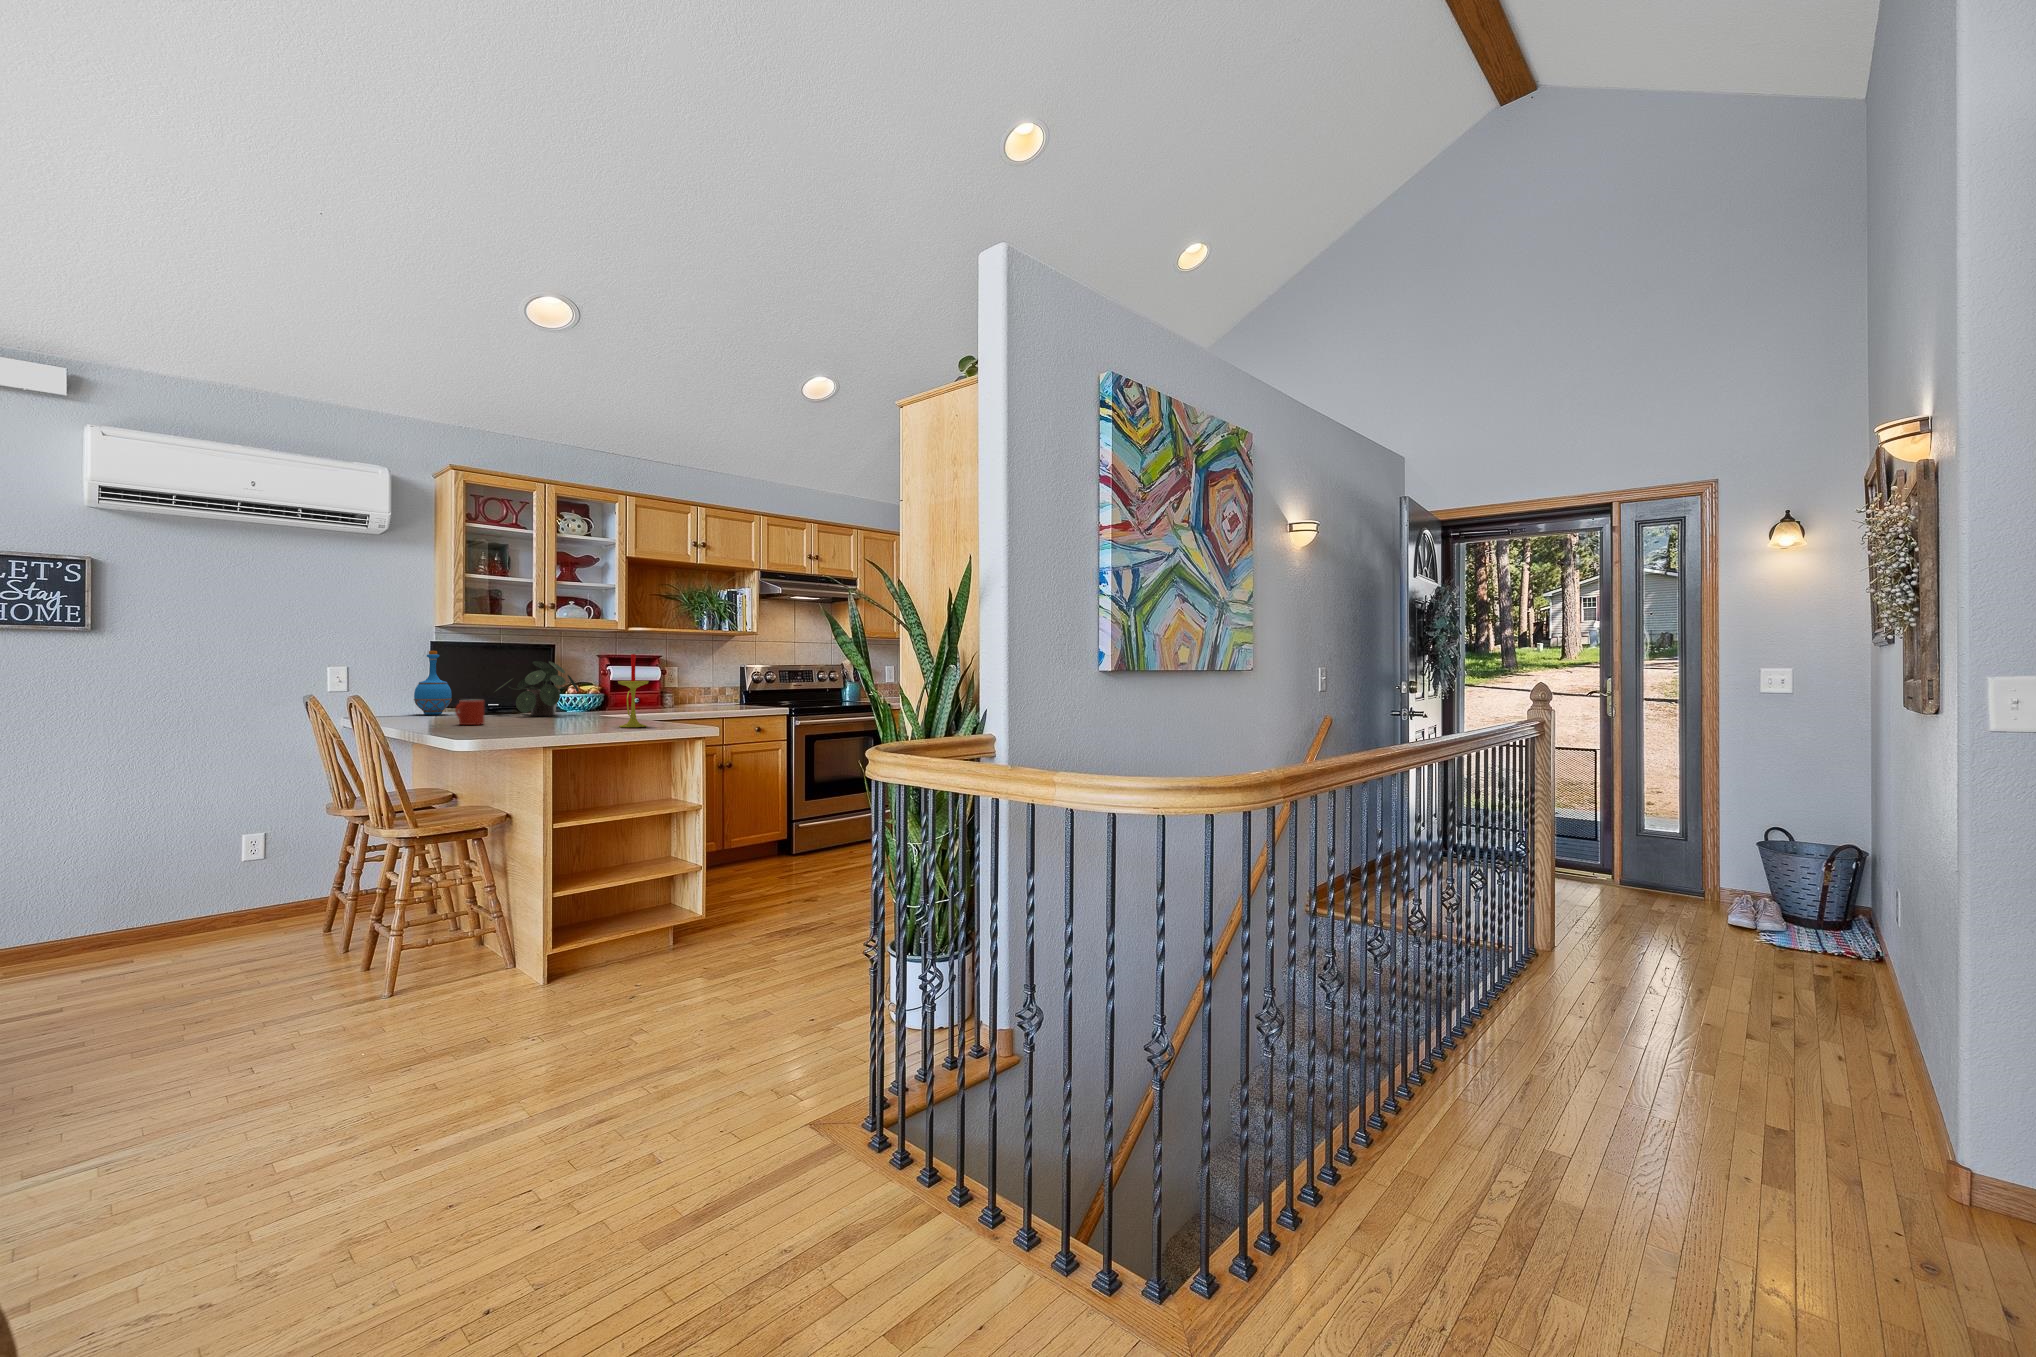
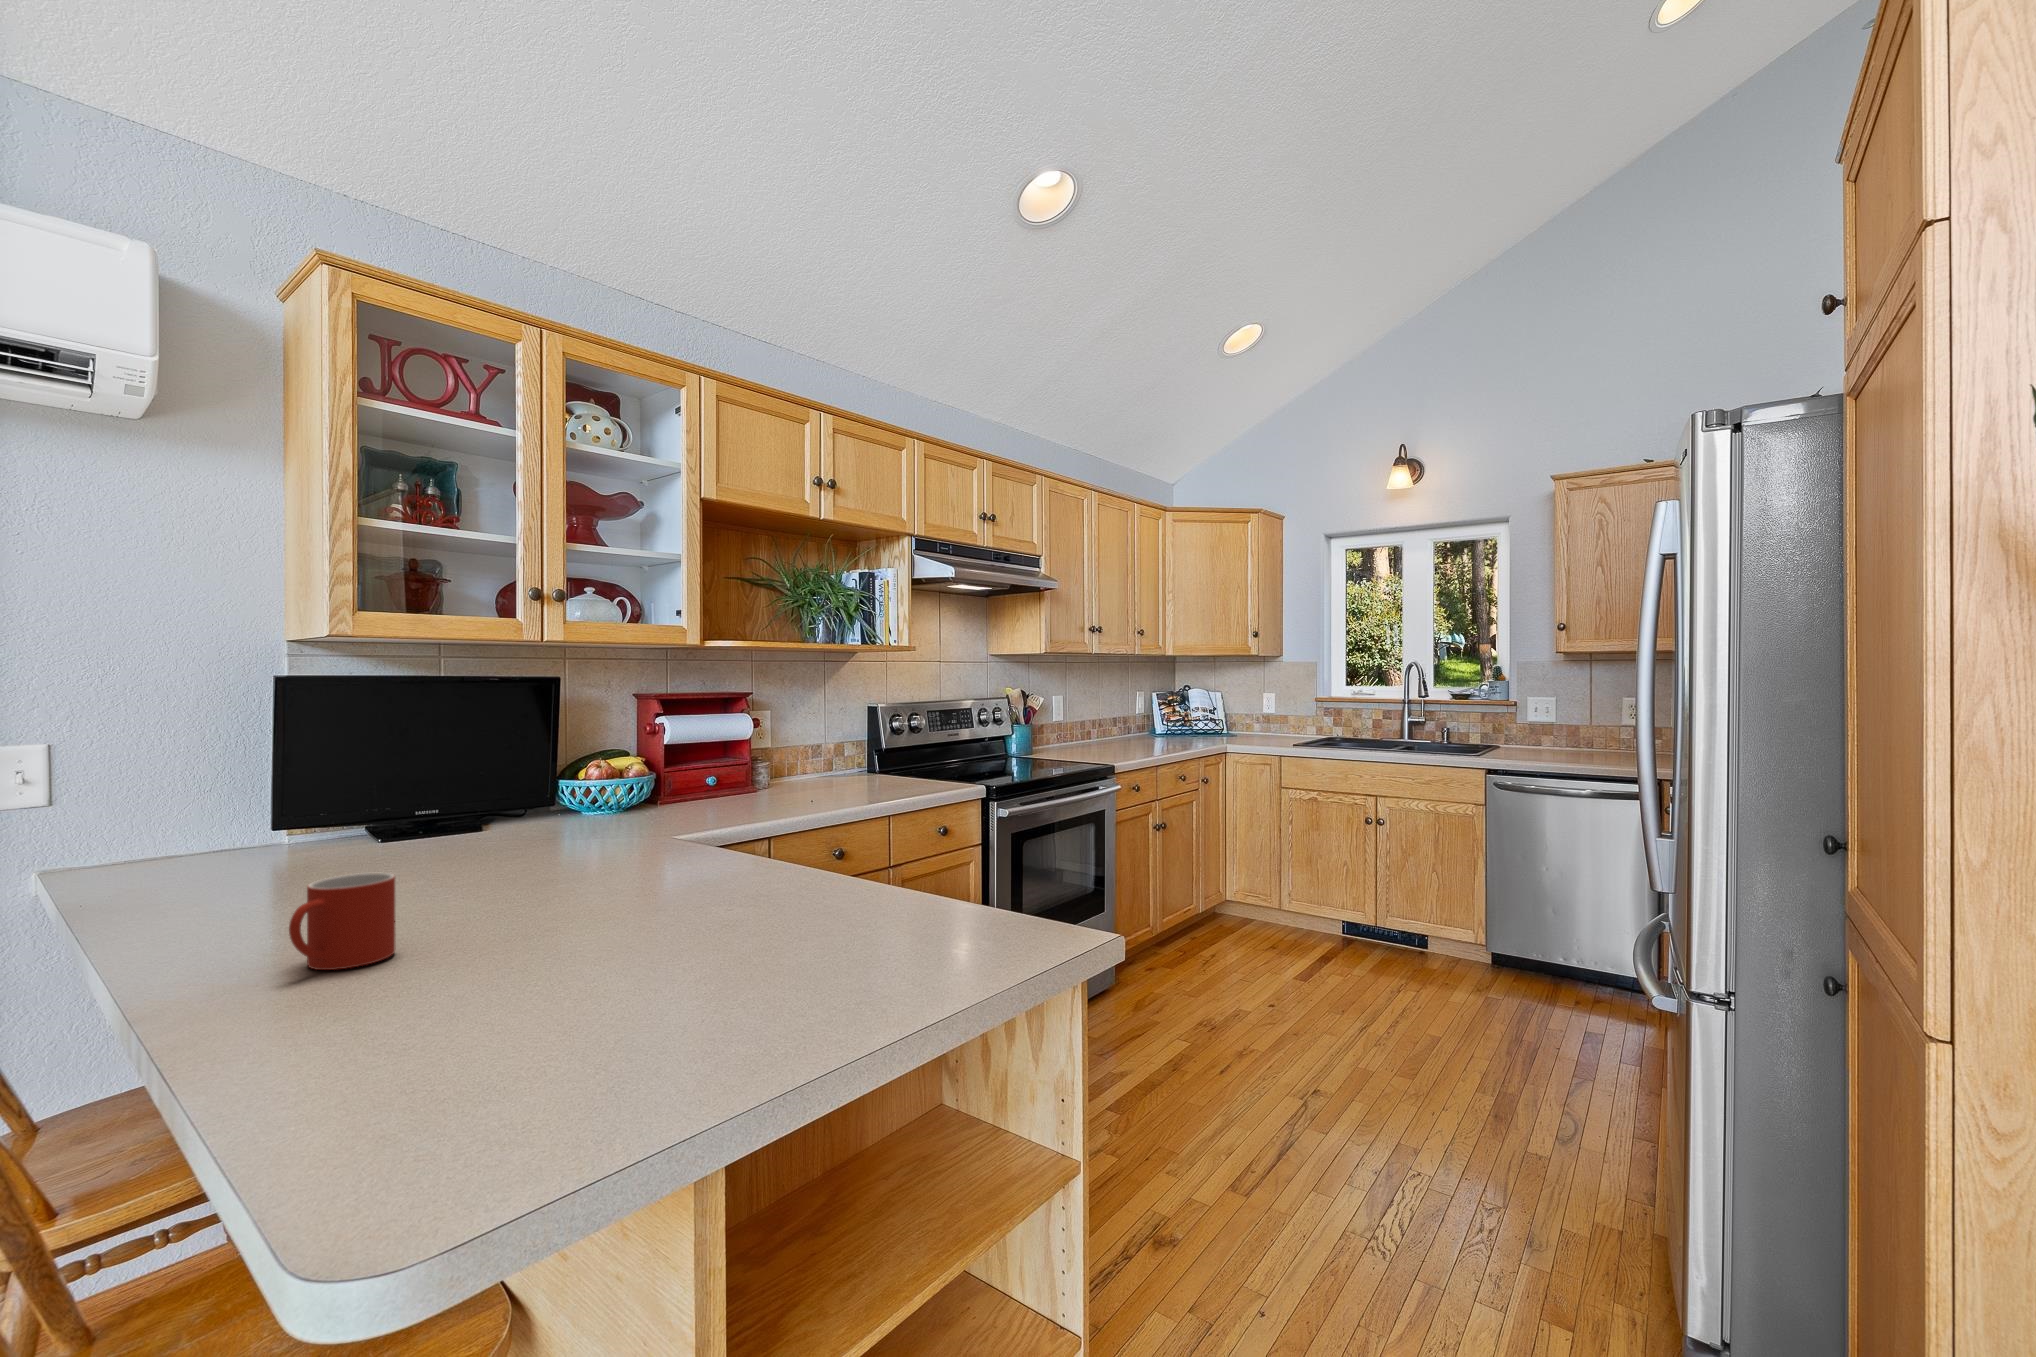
bottle: present [414,651,452,715] -> none [205,703,316,871]
candle: present [618,654,648,727] -> none [805,712,890,939]
potted plant: present [495,661,579,716] -> none [425,722,631,859]

